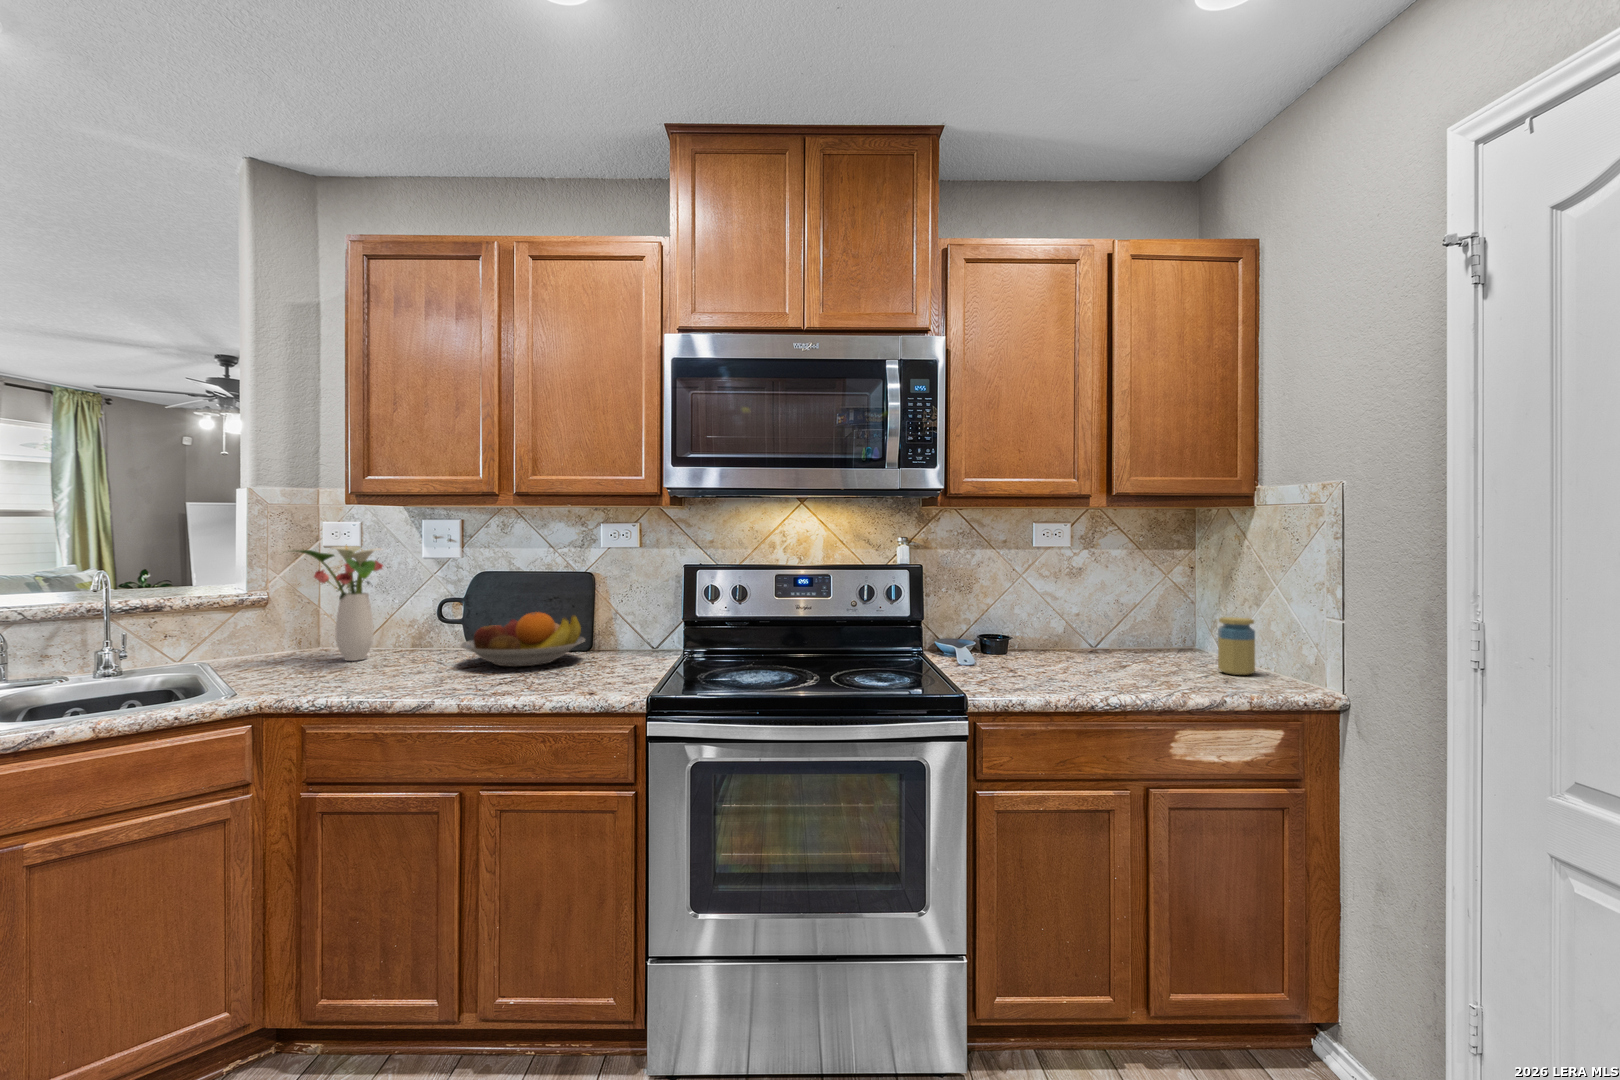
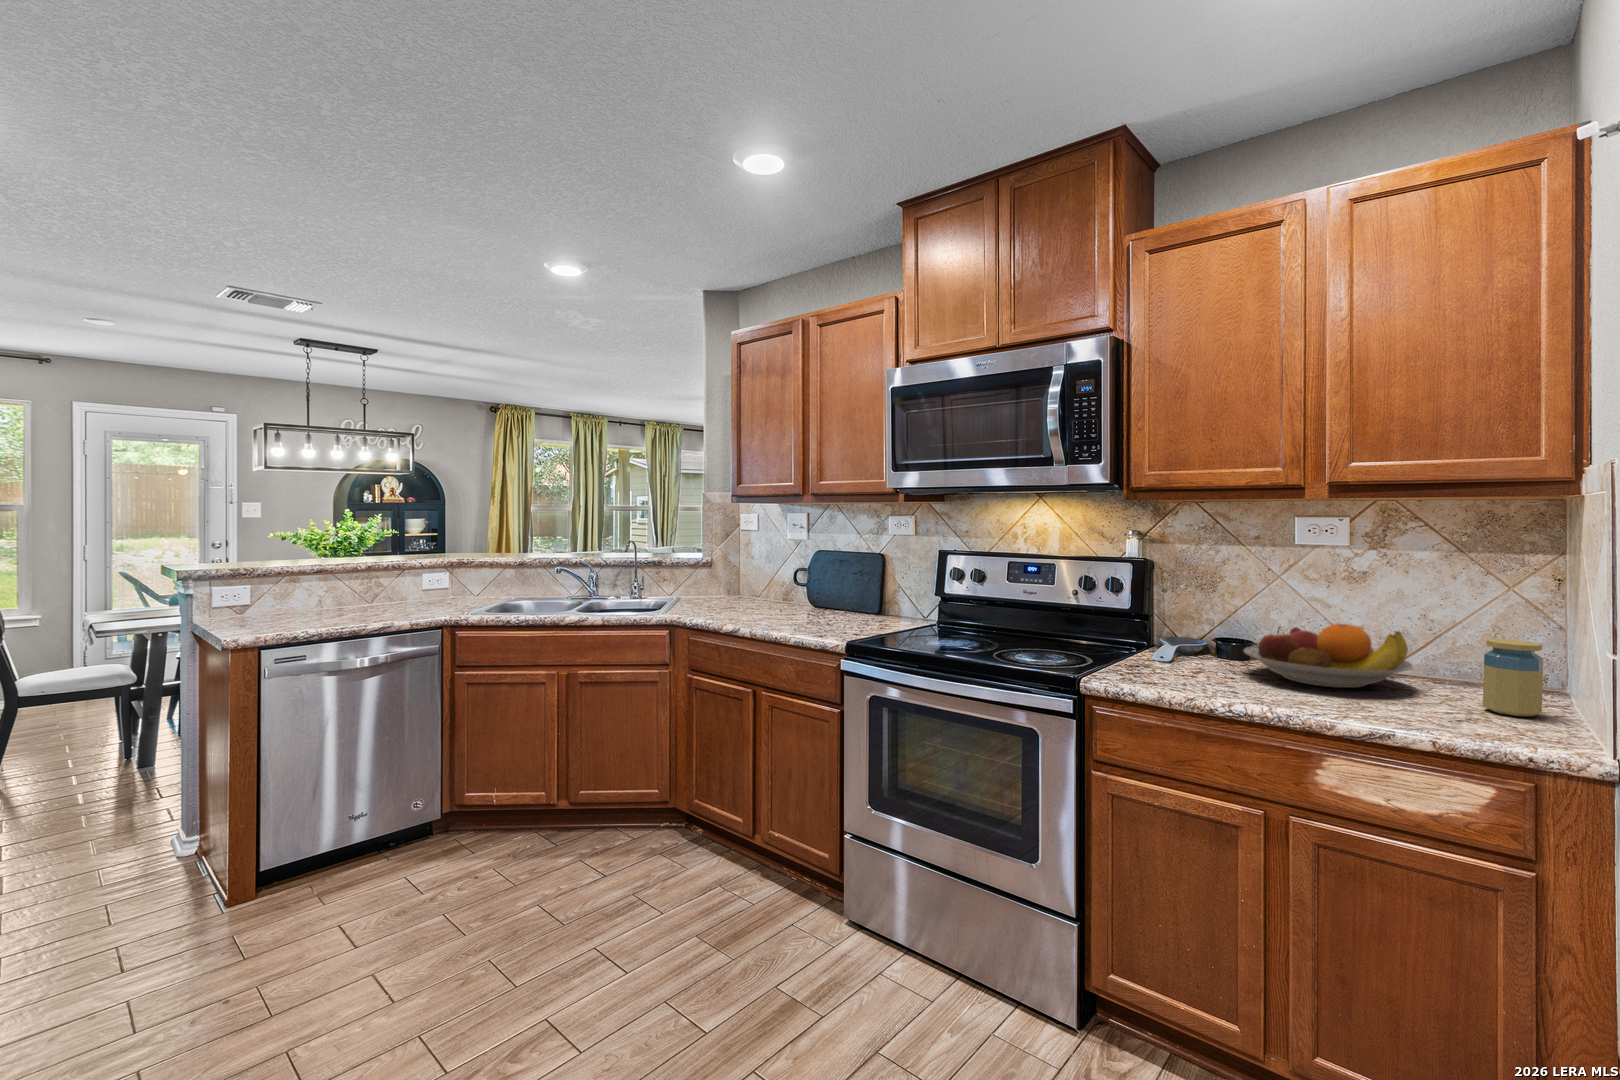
flower arrangement: present [296,546,383,661] -> none [705,530,761,605]
fruit bowl: present [461,612,585,667] -> present [1244,624,1413,688]

